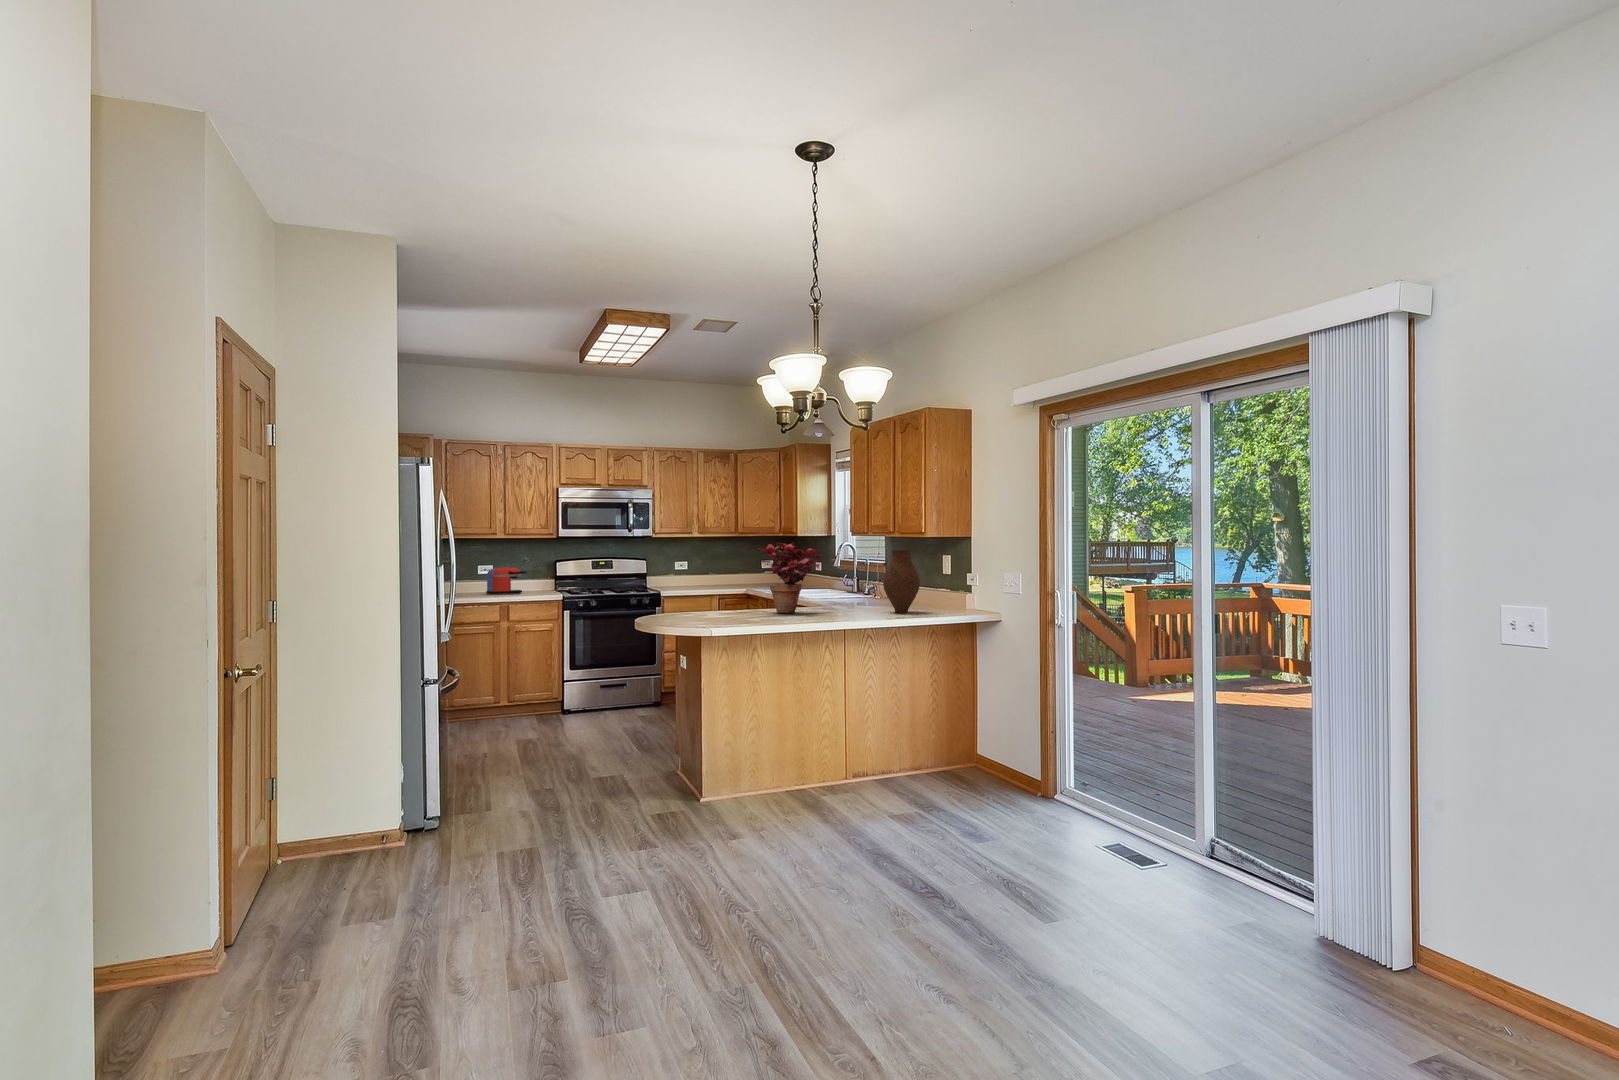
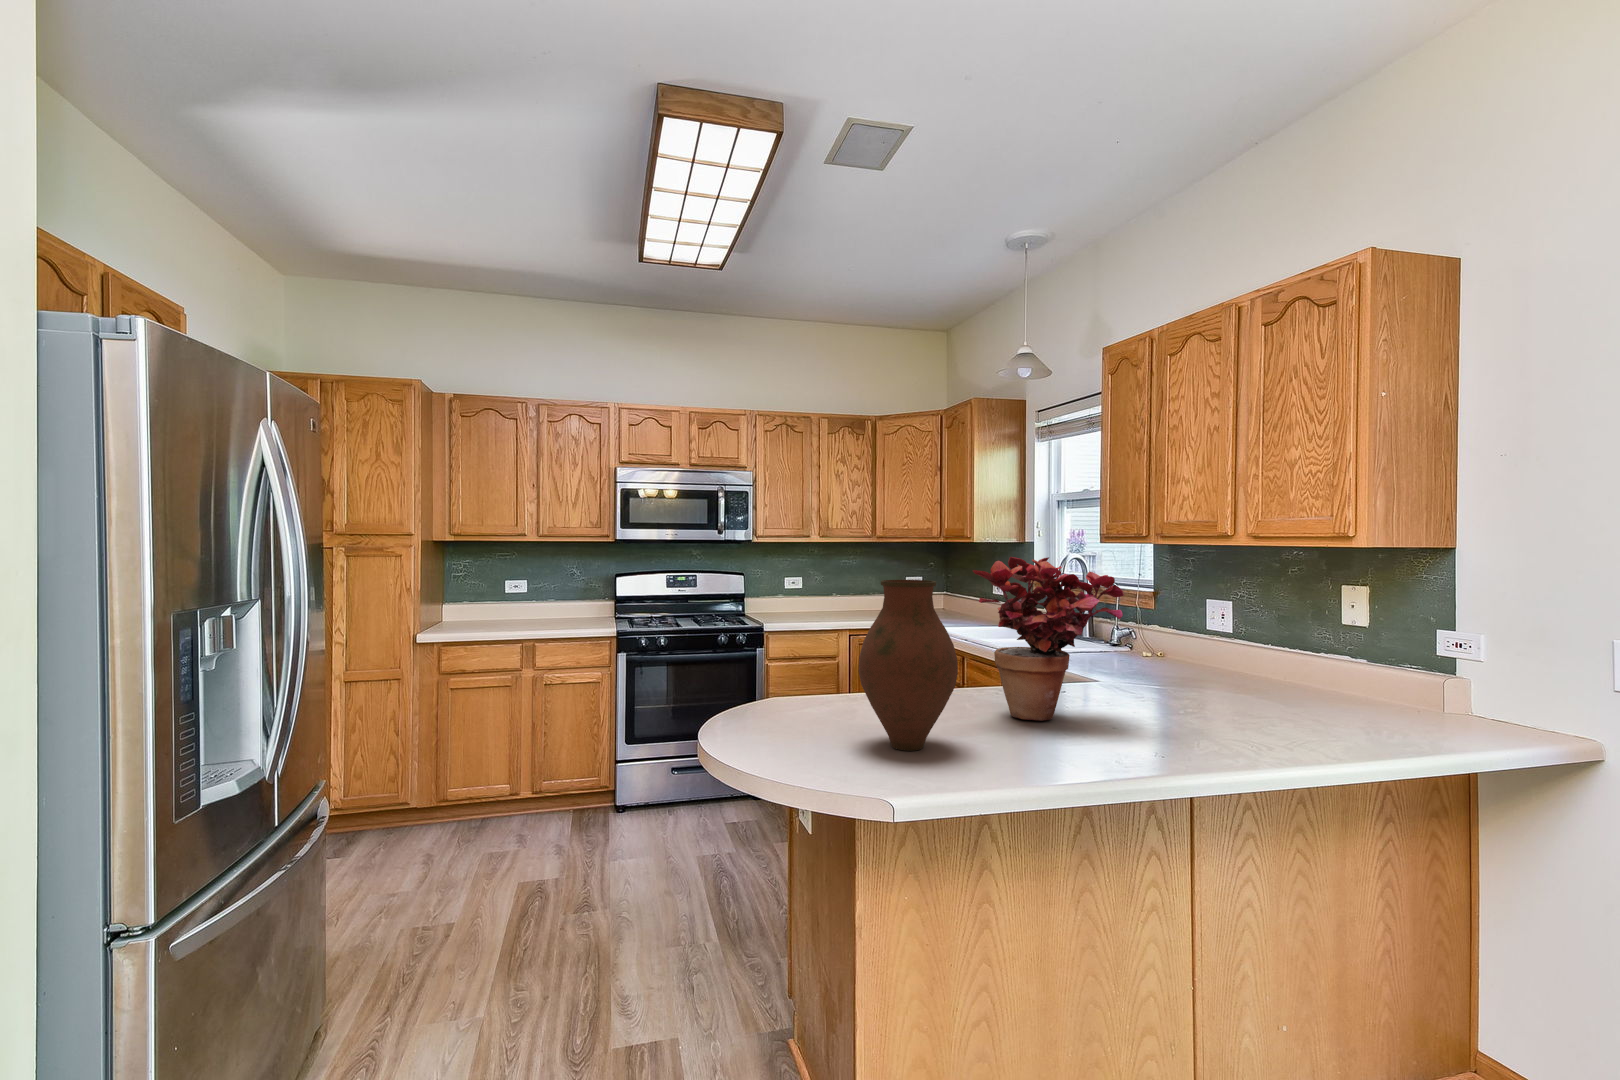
vase: present [883,550,920,613] -> present [859,580,958,751]
coffee maker: present [486,567,527,595] -> none [509,585,568,625]

